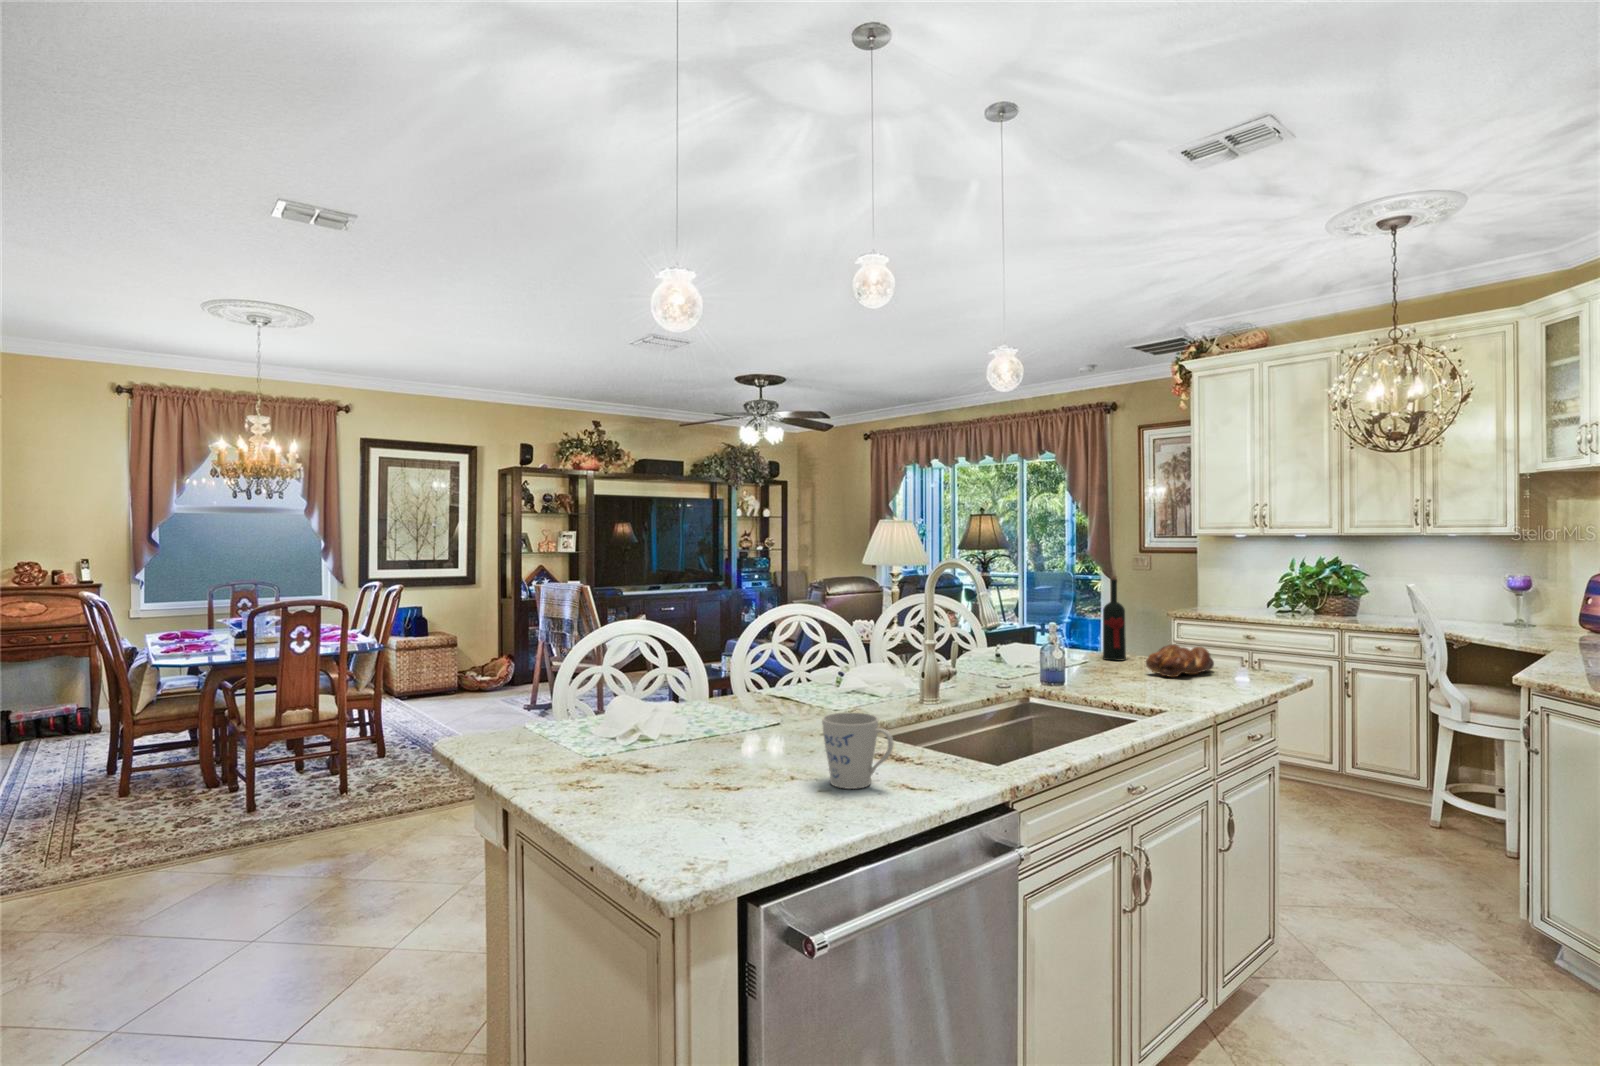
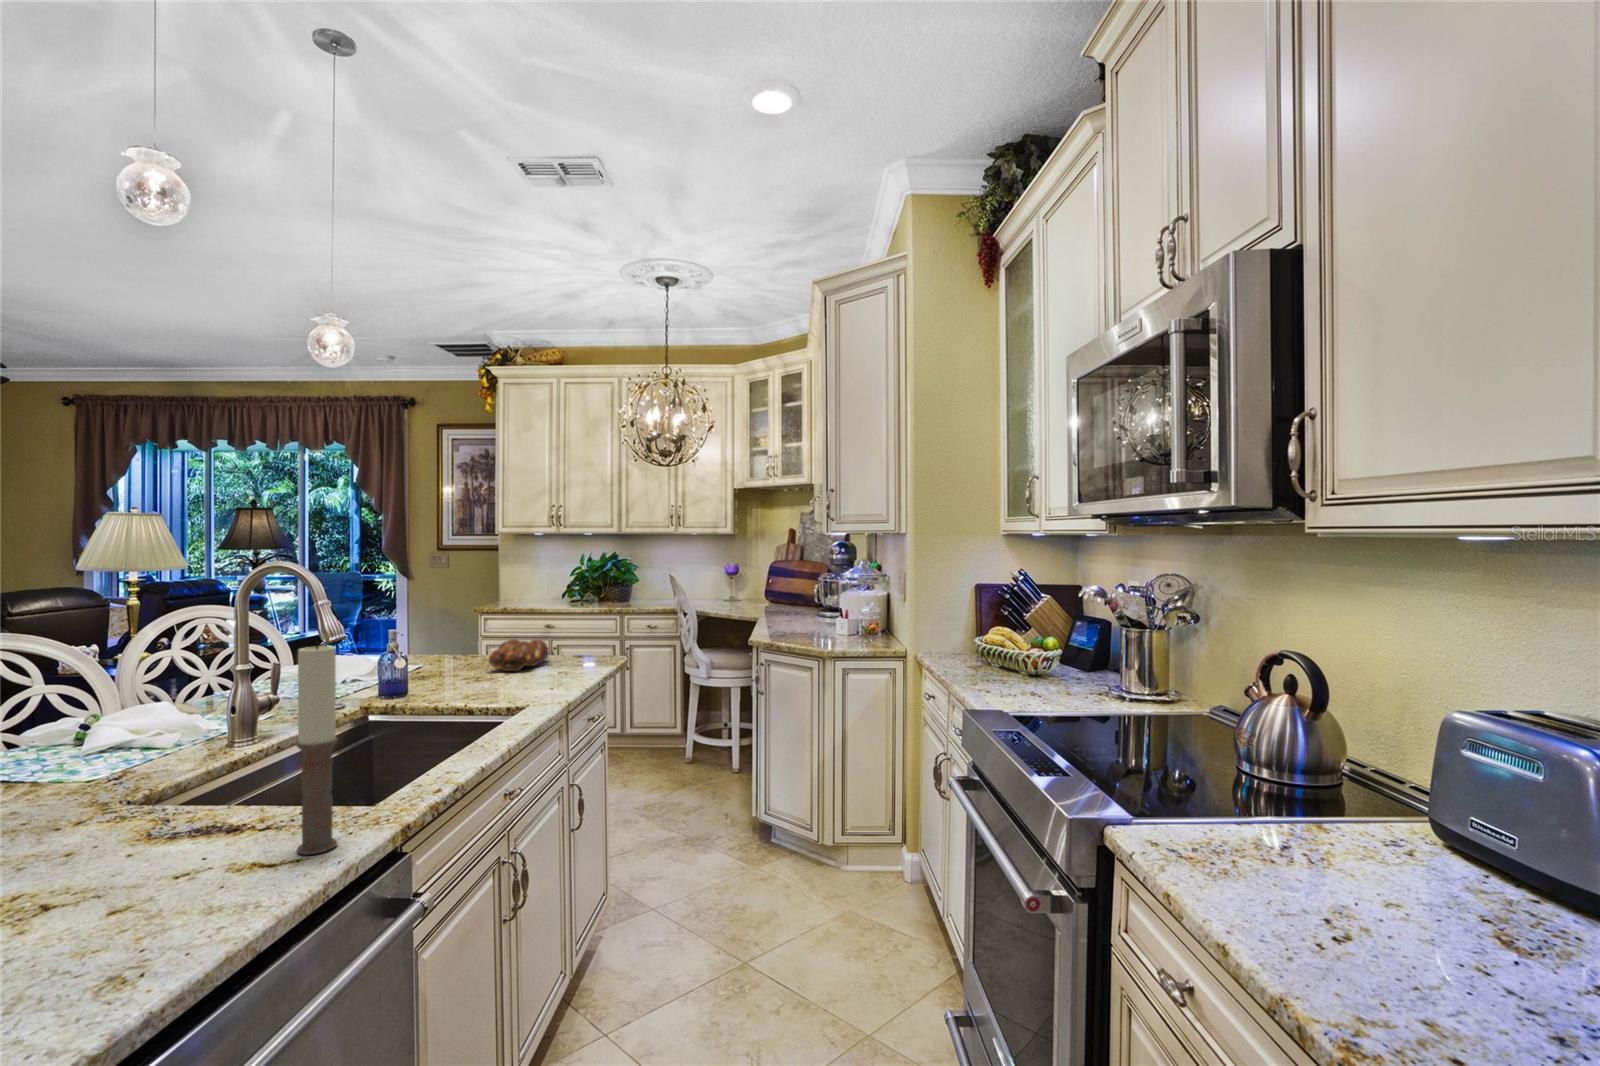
wine bottle: present [1103,576,1126,661] -> none [437,575,461,662]
candle: none [933,622,960,789] -> present [296,642,338,854]
mug: present [822,713,893,789] -> none [107,781,240,900]

